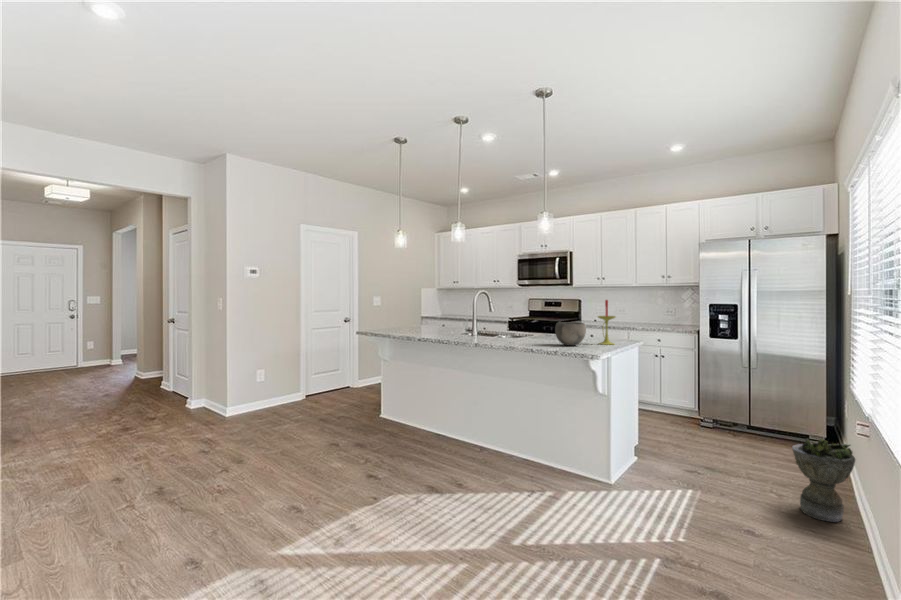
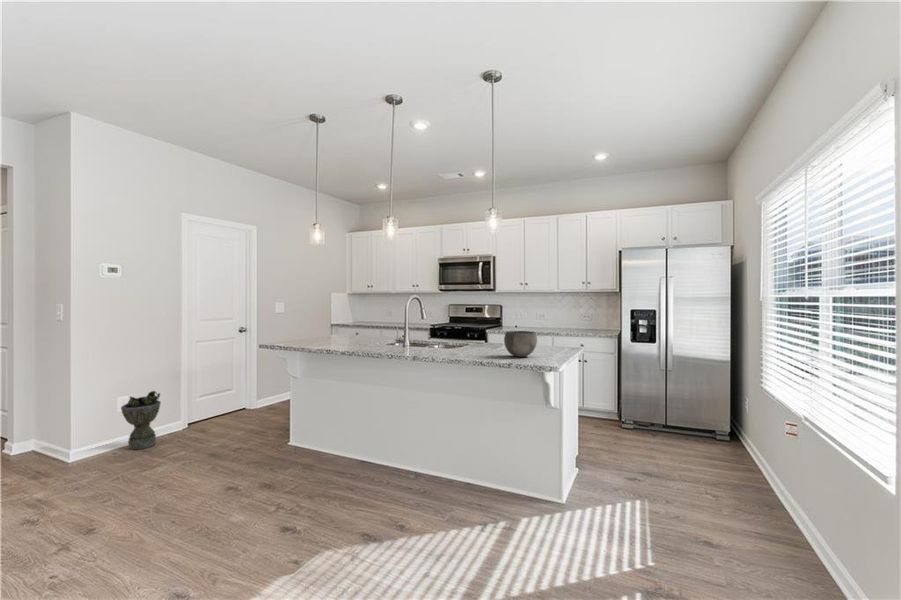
candle: present [598,300,615,345] -> none [544,305,563,354]
planter: present [792,439,855,522] -> present [121,391,161,450]

